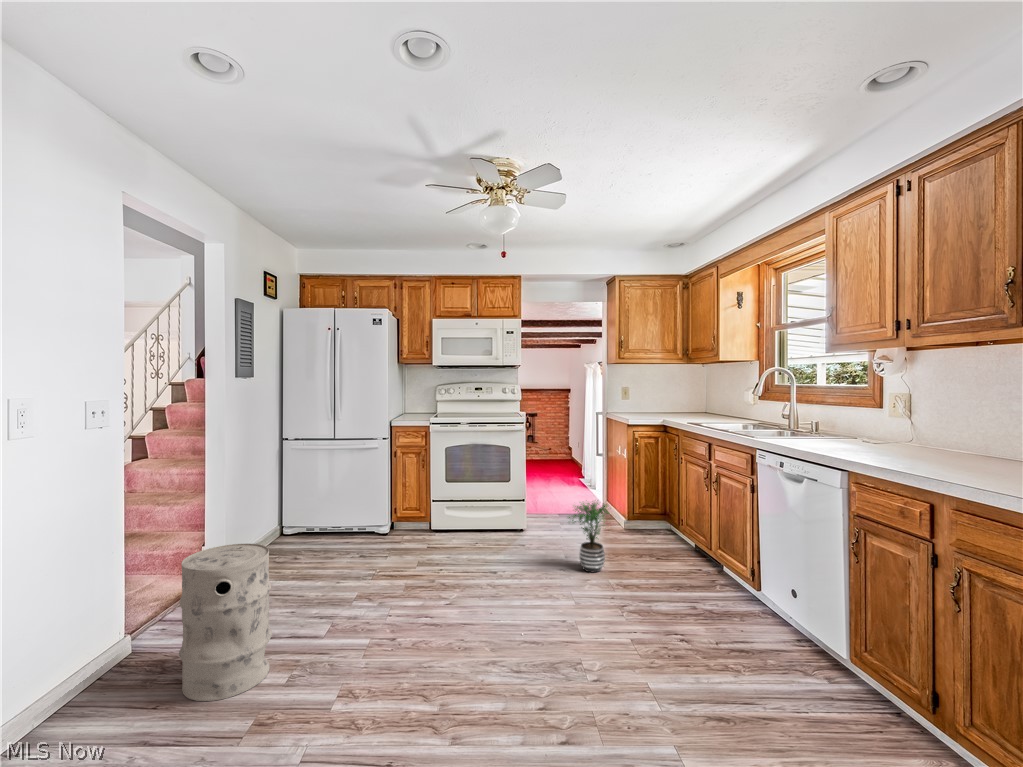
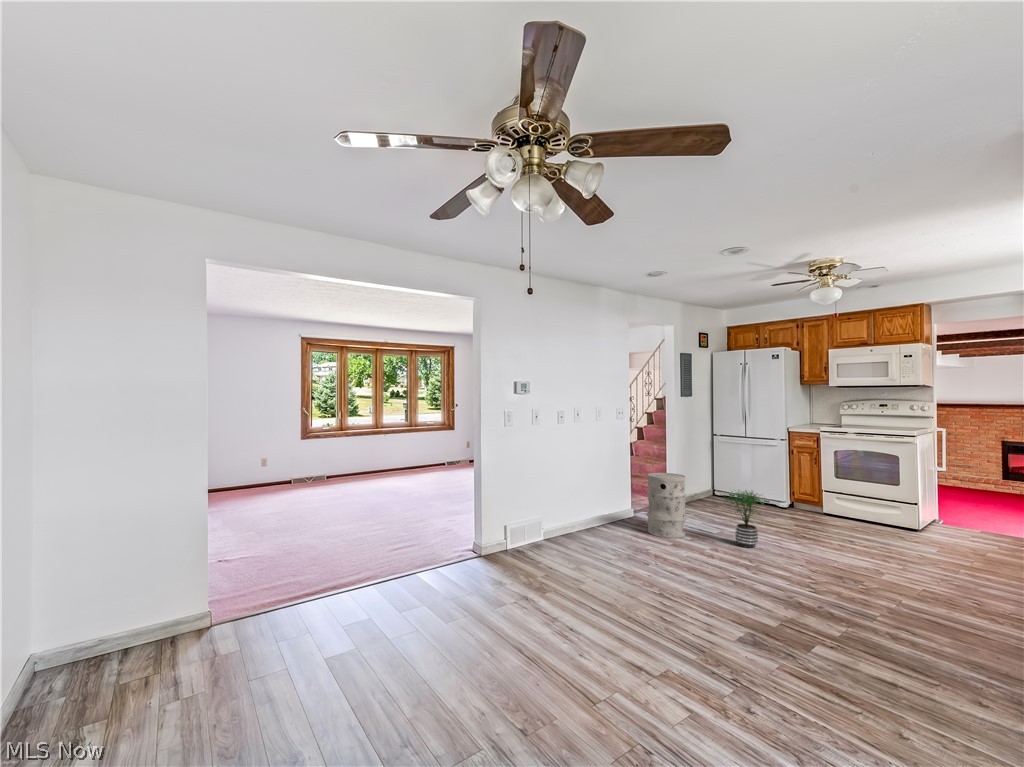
potted plant: present [569,502,607,572] -> present [725,490,763,548]

